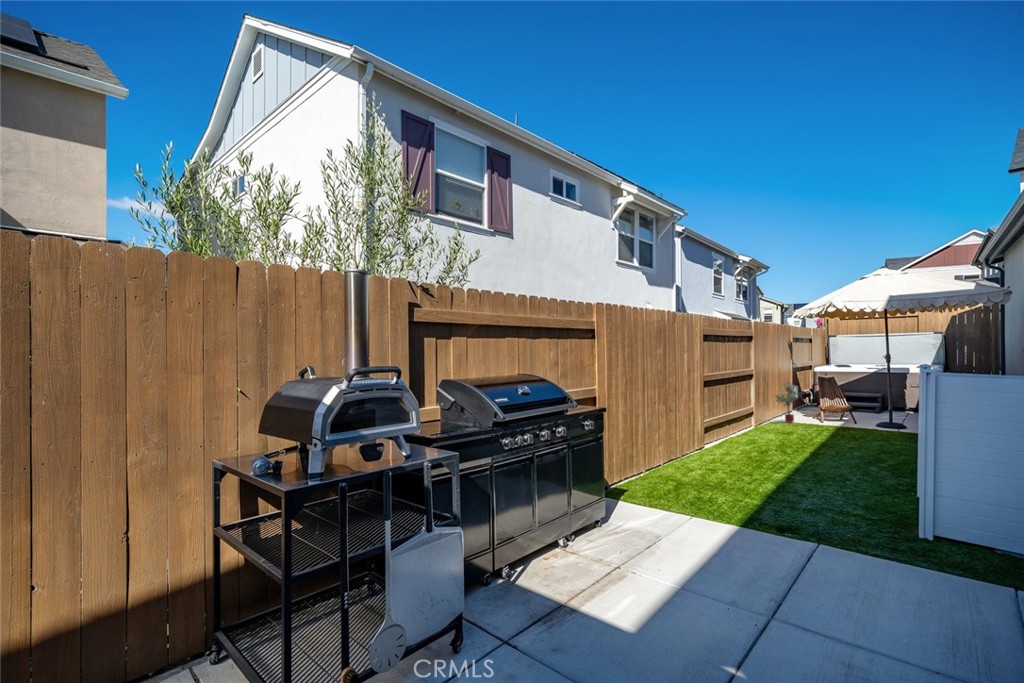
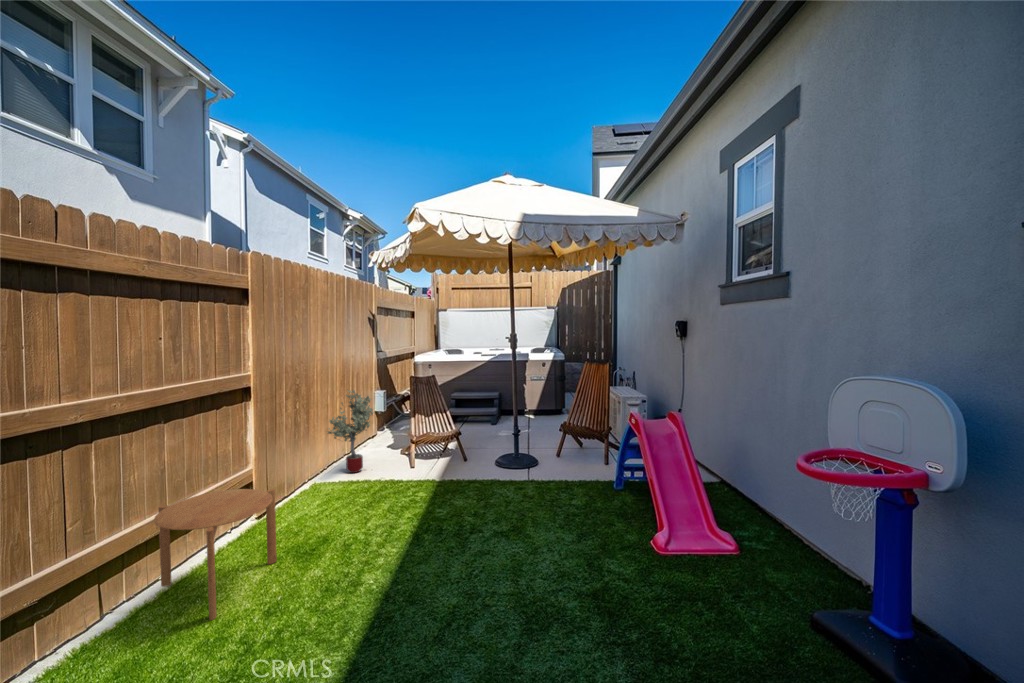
side table: none [738,406,776,437] -> present [154,489,277,620]

